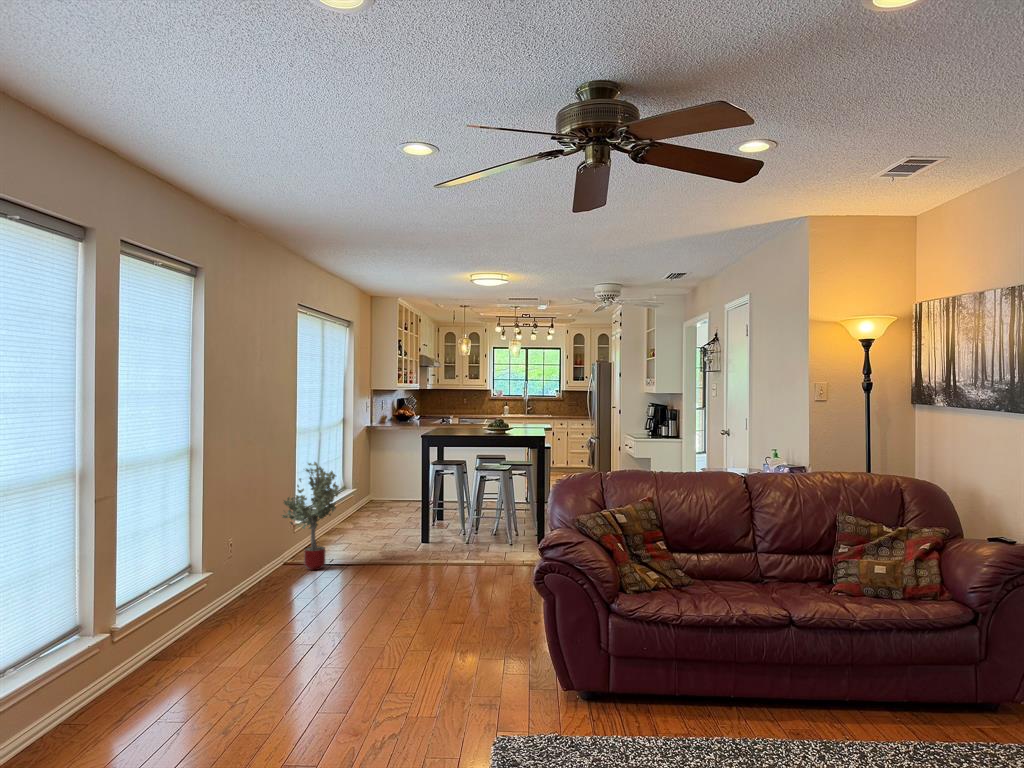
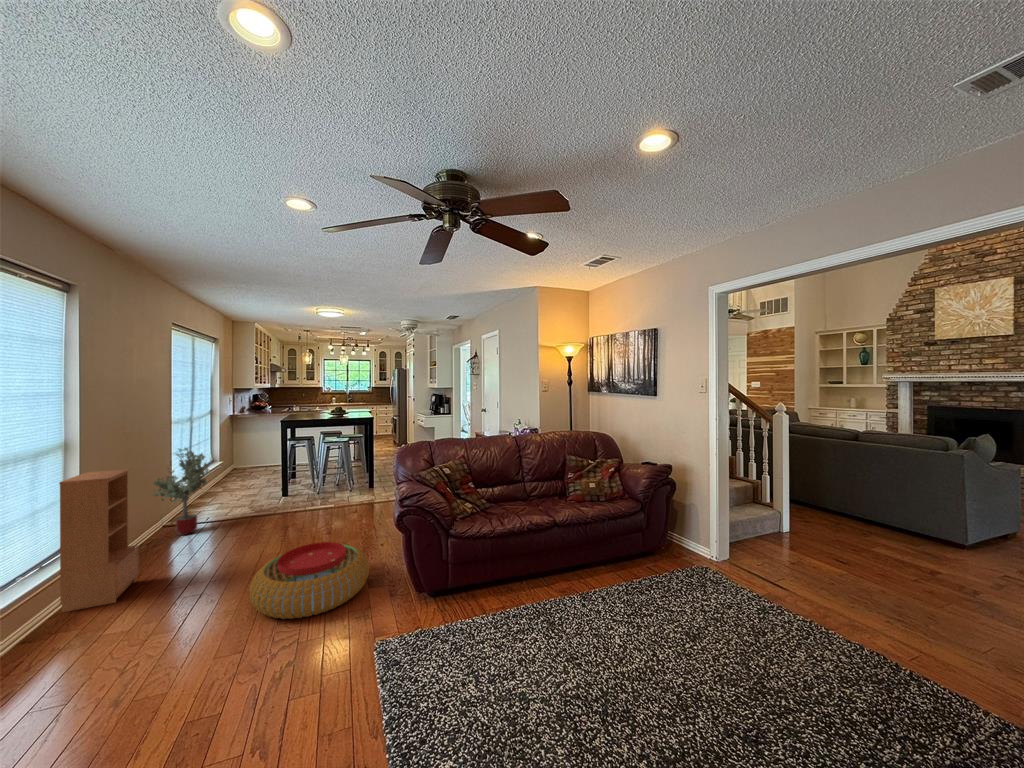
bookcase: none [199,480,265,630] -> present [59,469,139,612]
pouf: none [365,598,507,687] -> present [250,542,369,619]

